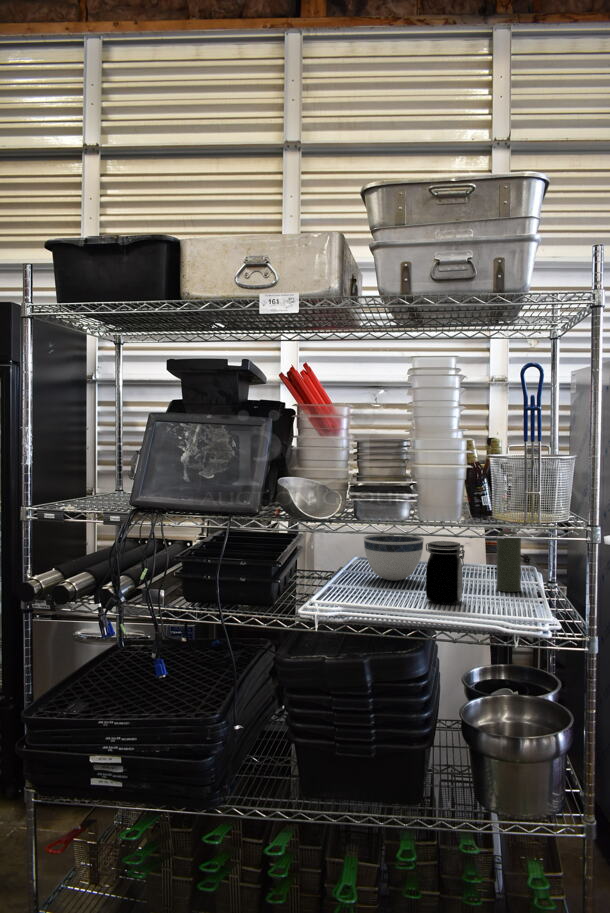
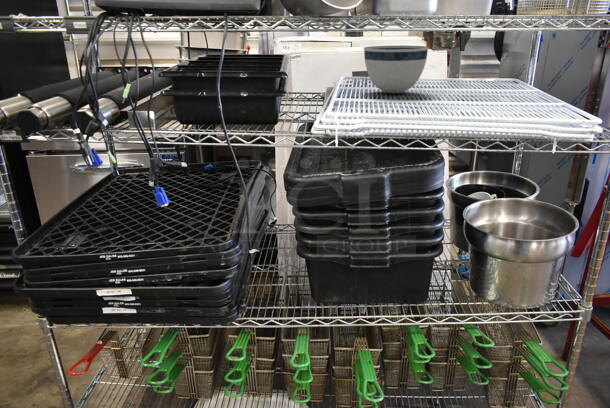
bottle: present [497,531,521,592] -> none [502,4,536,98]
jar: present [426,541,465,604] -> none [450,40,501,111]

